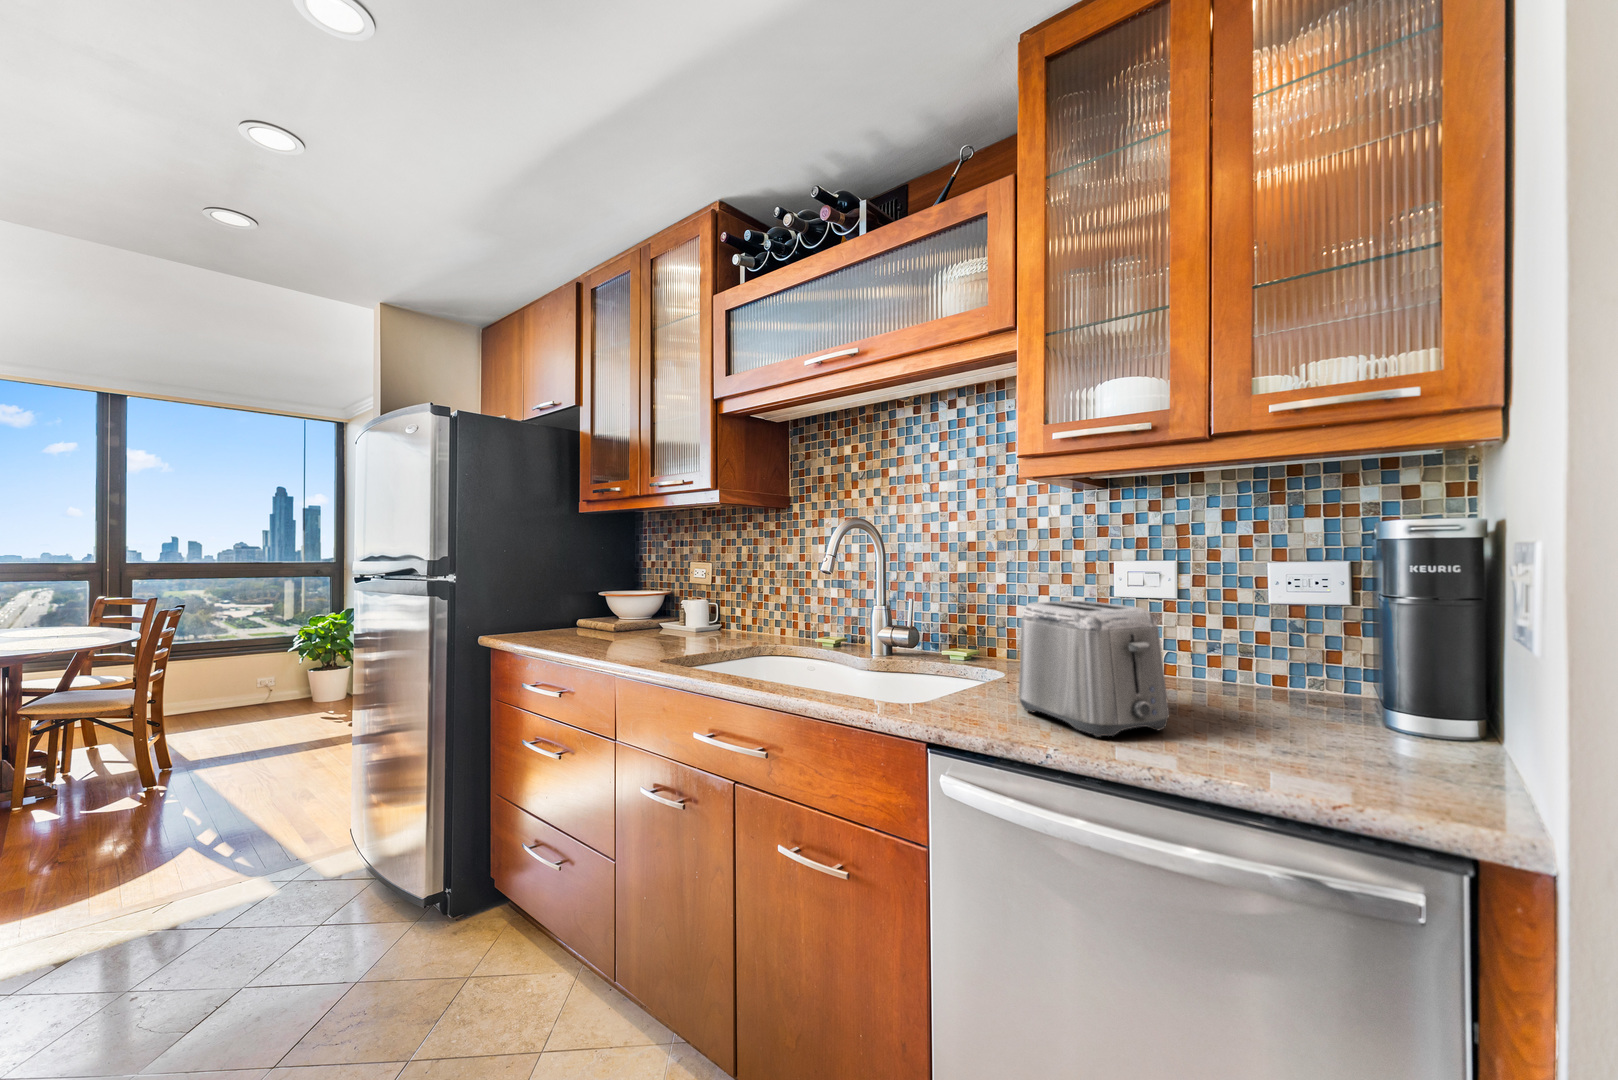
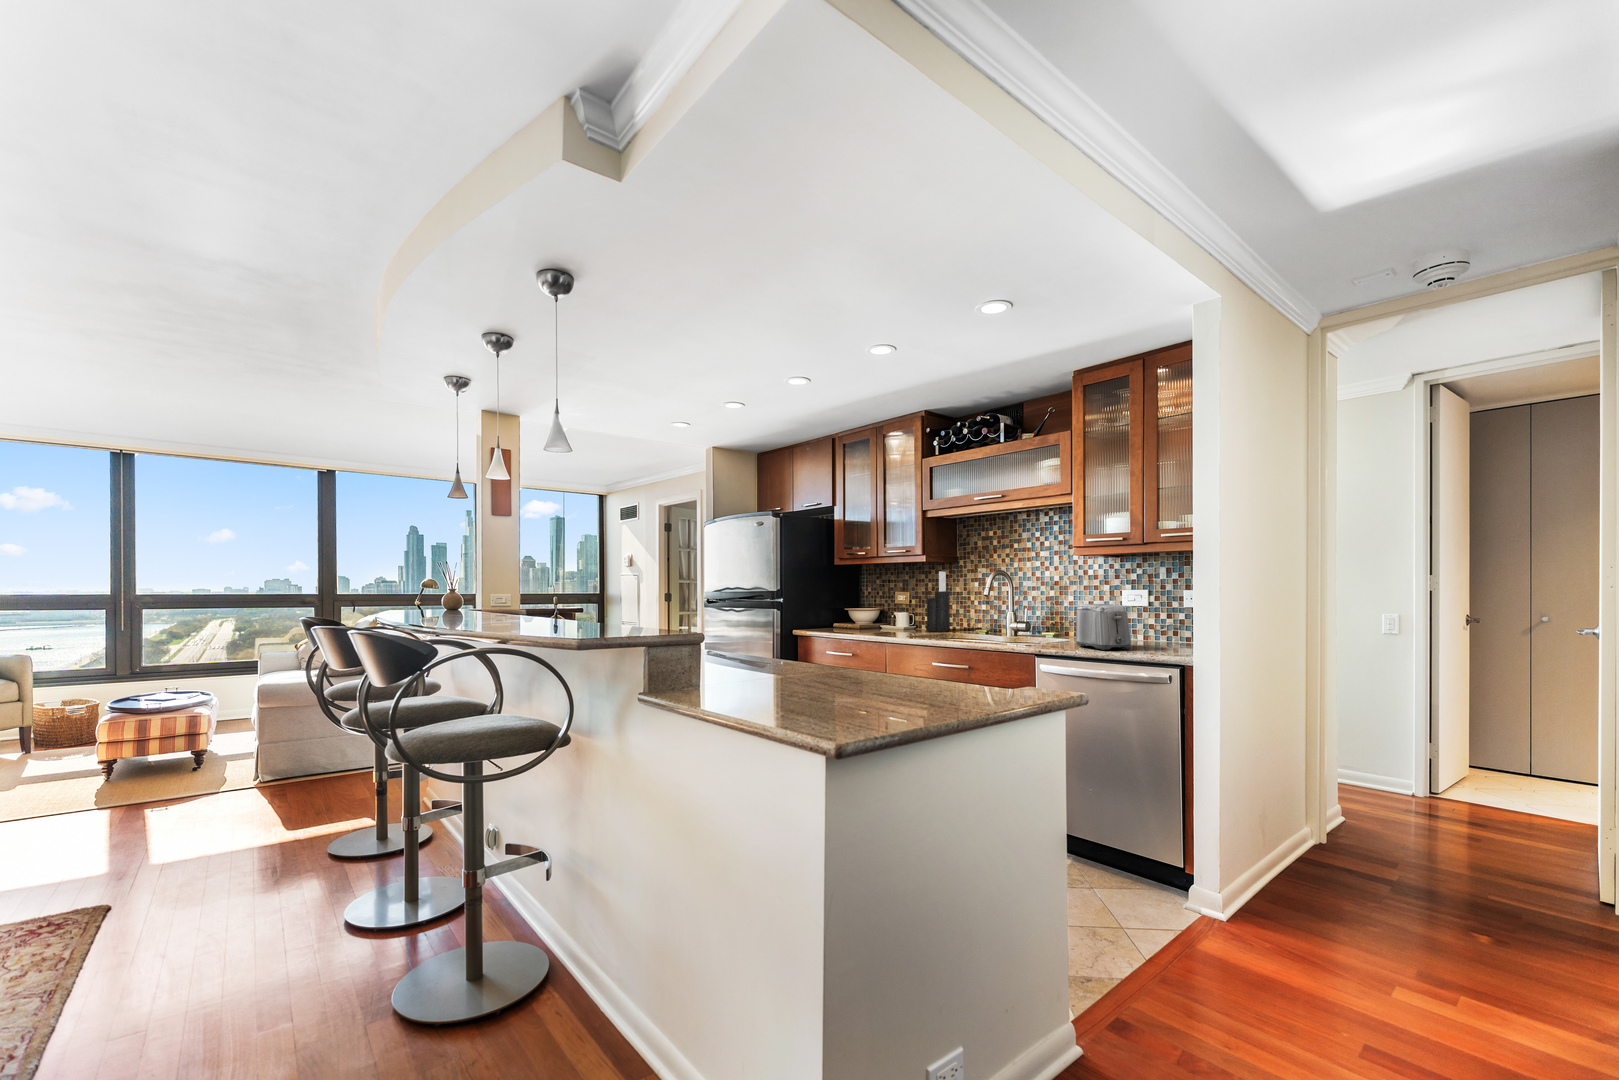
knife block: none [721,524,772,643] -> present [926,571,950,632]

